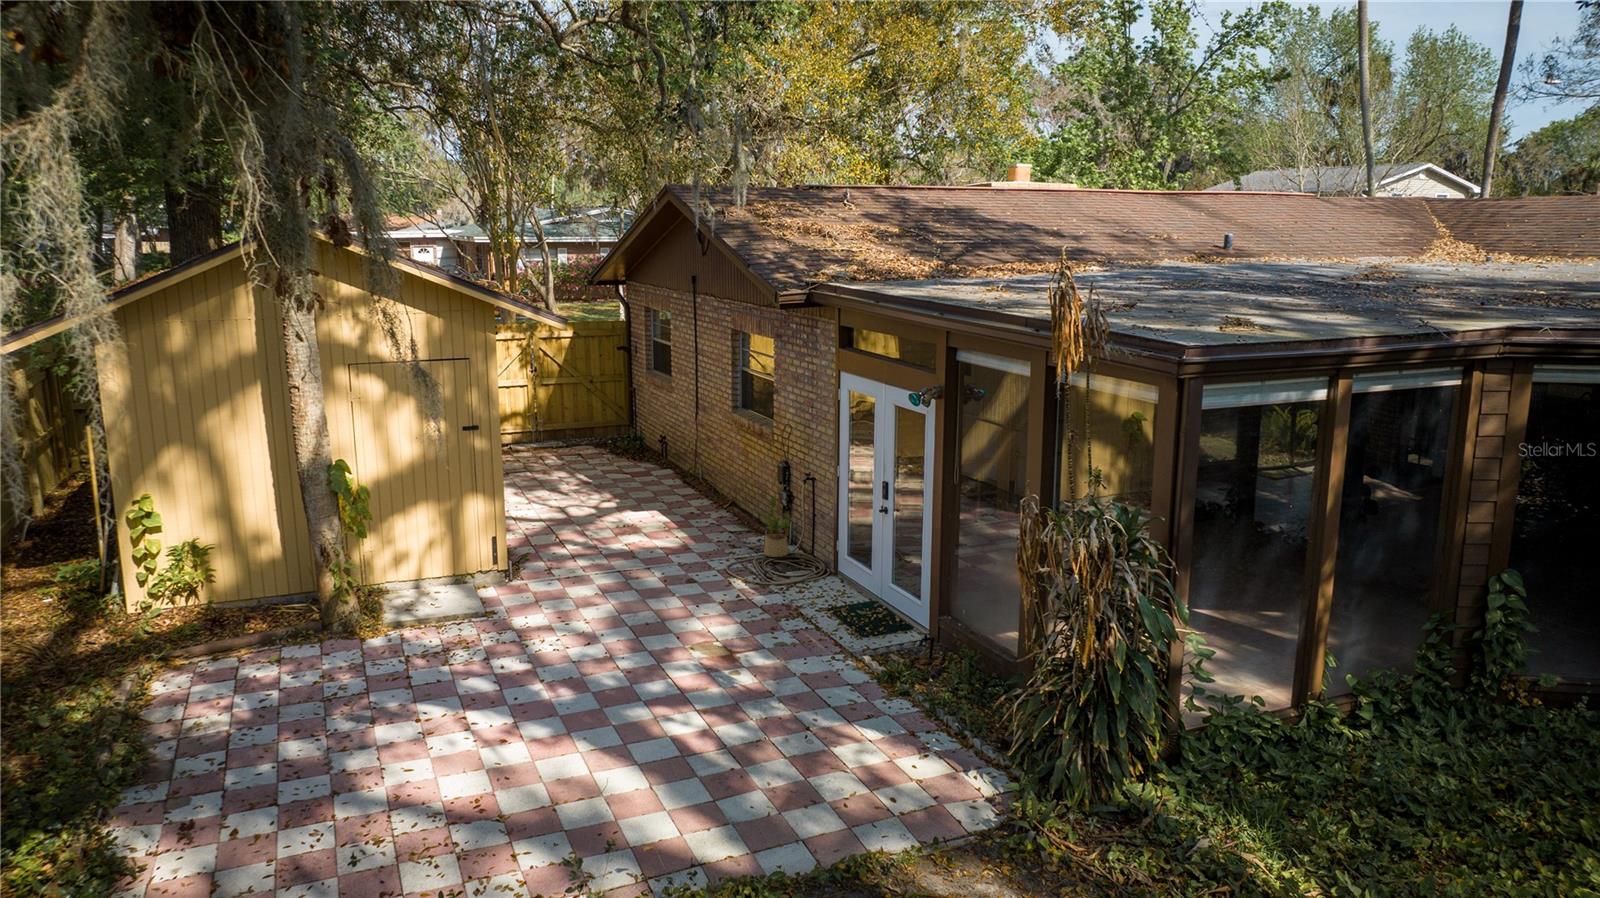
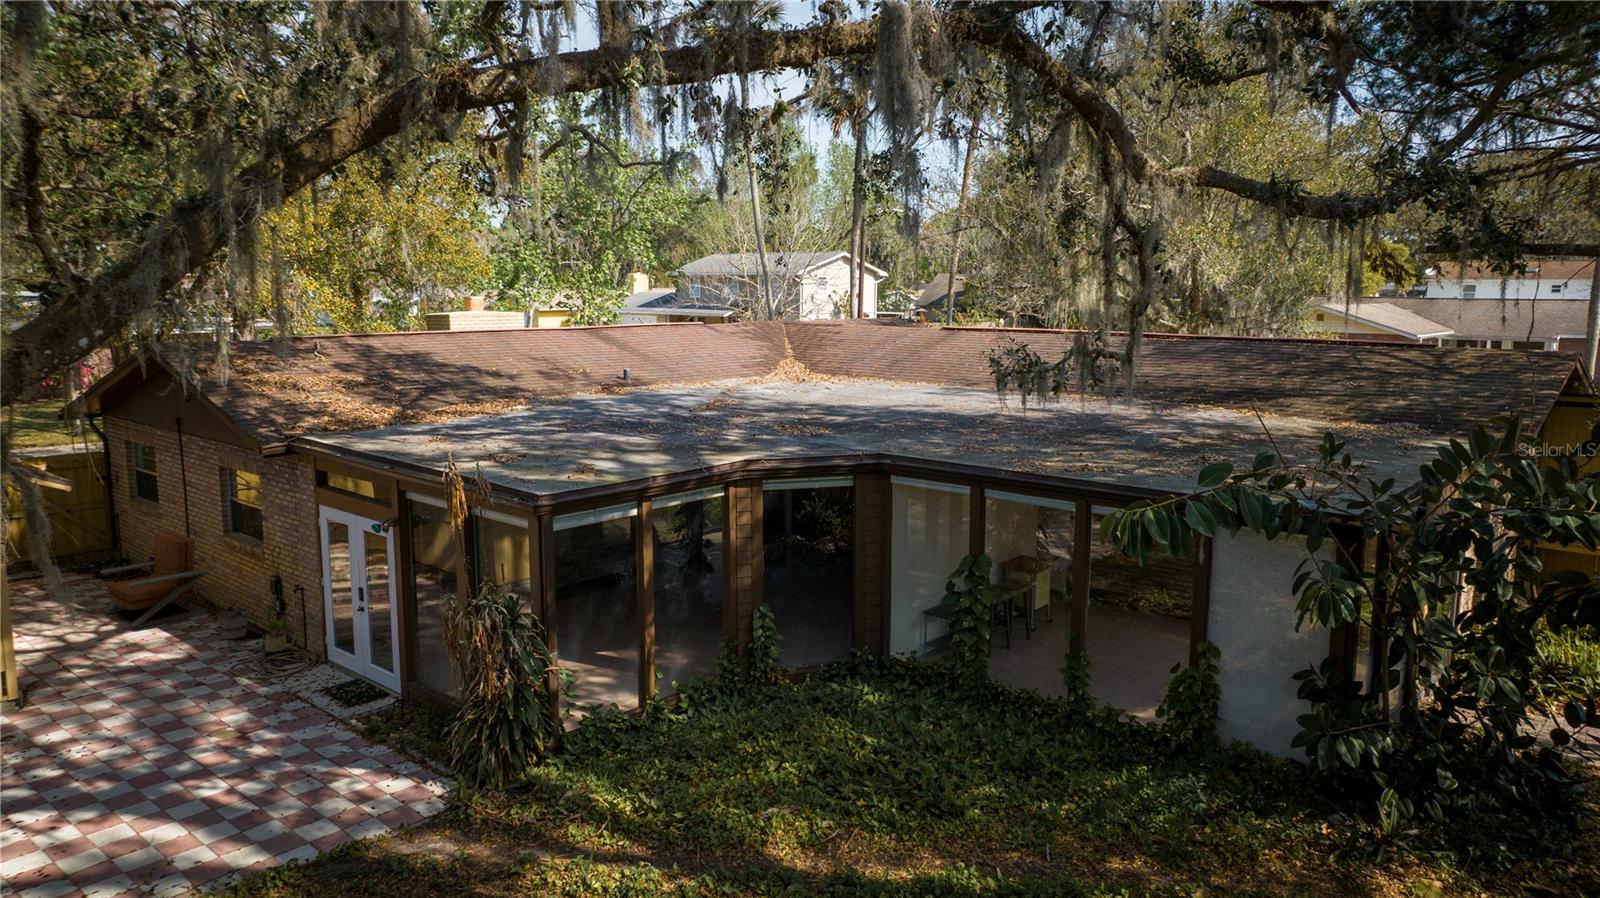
lounge chair: none [609,407,711,512] -> present [100,531,208,629]
bucket: none [715,497,760,536] -> present [217,606,259,639]

